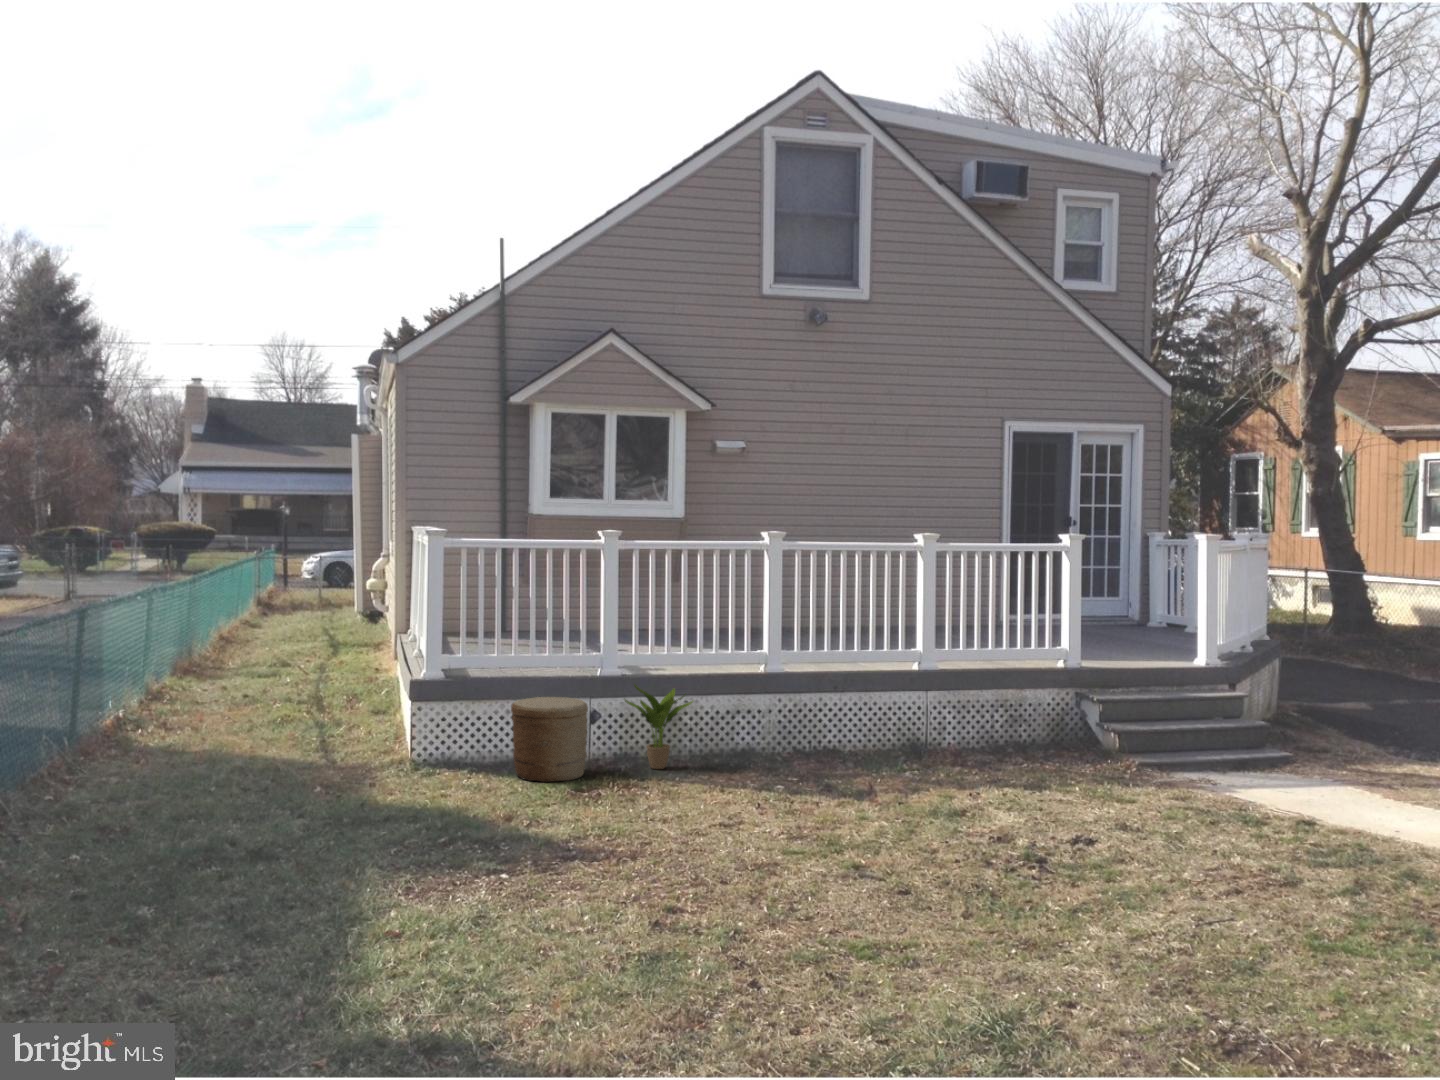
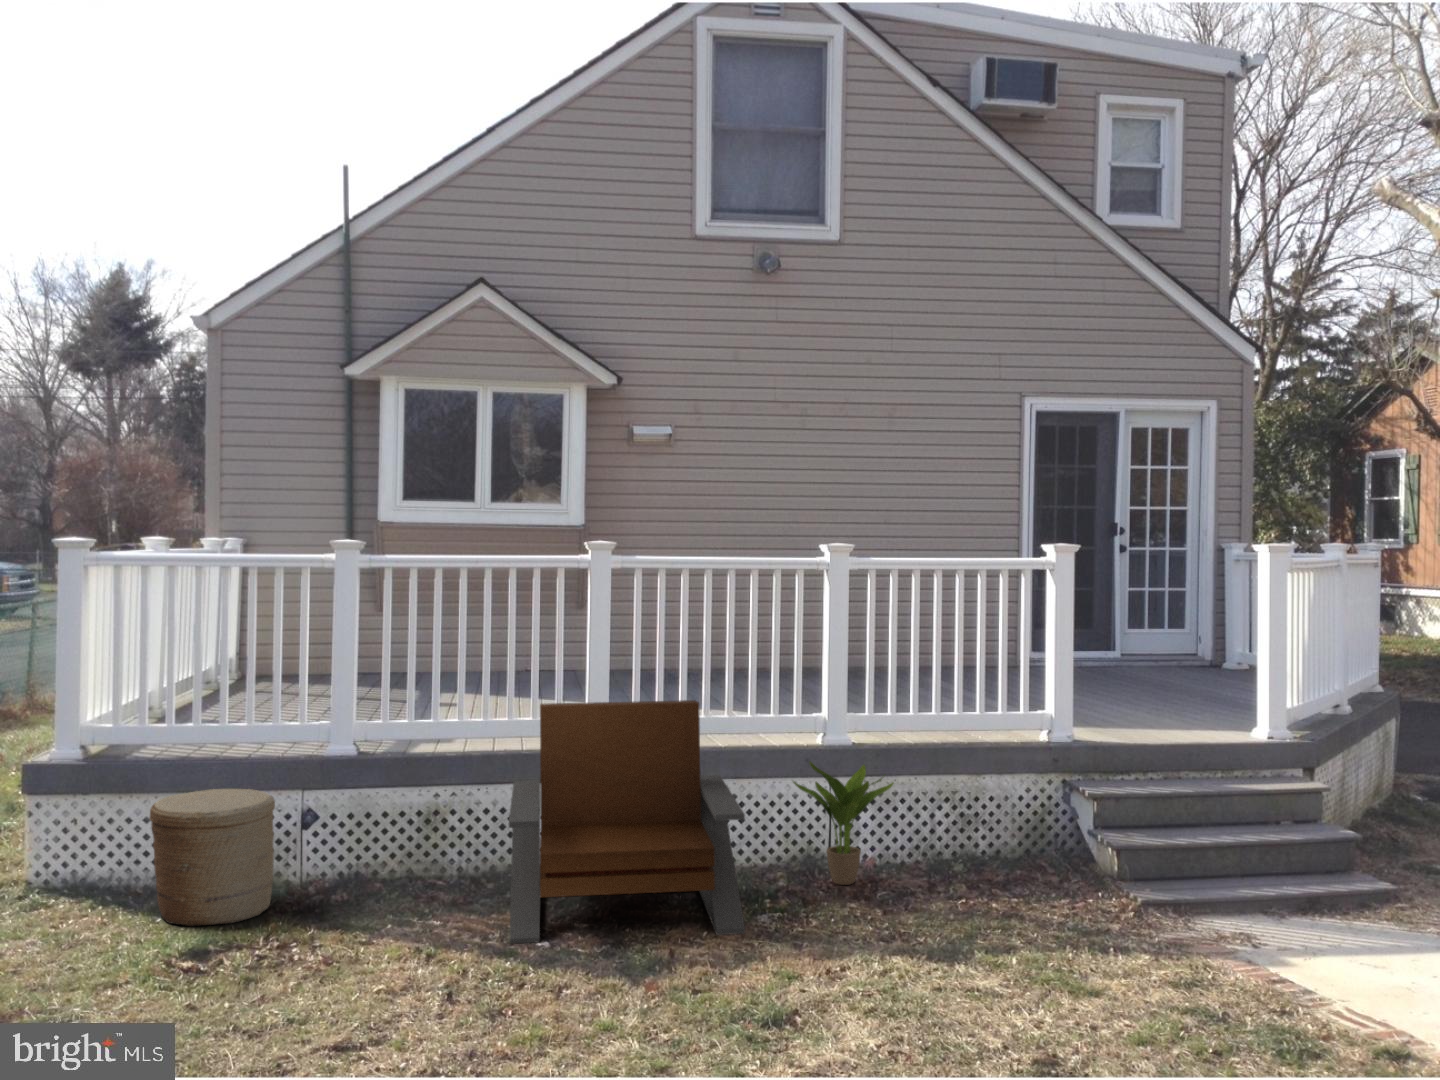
lounge chair: none [731,639,901,788] -> present [509,700,745,943]
potted plant: present [625,685,693,769] -> present [793,762,893,885]

